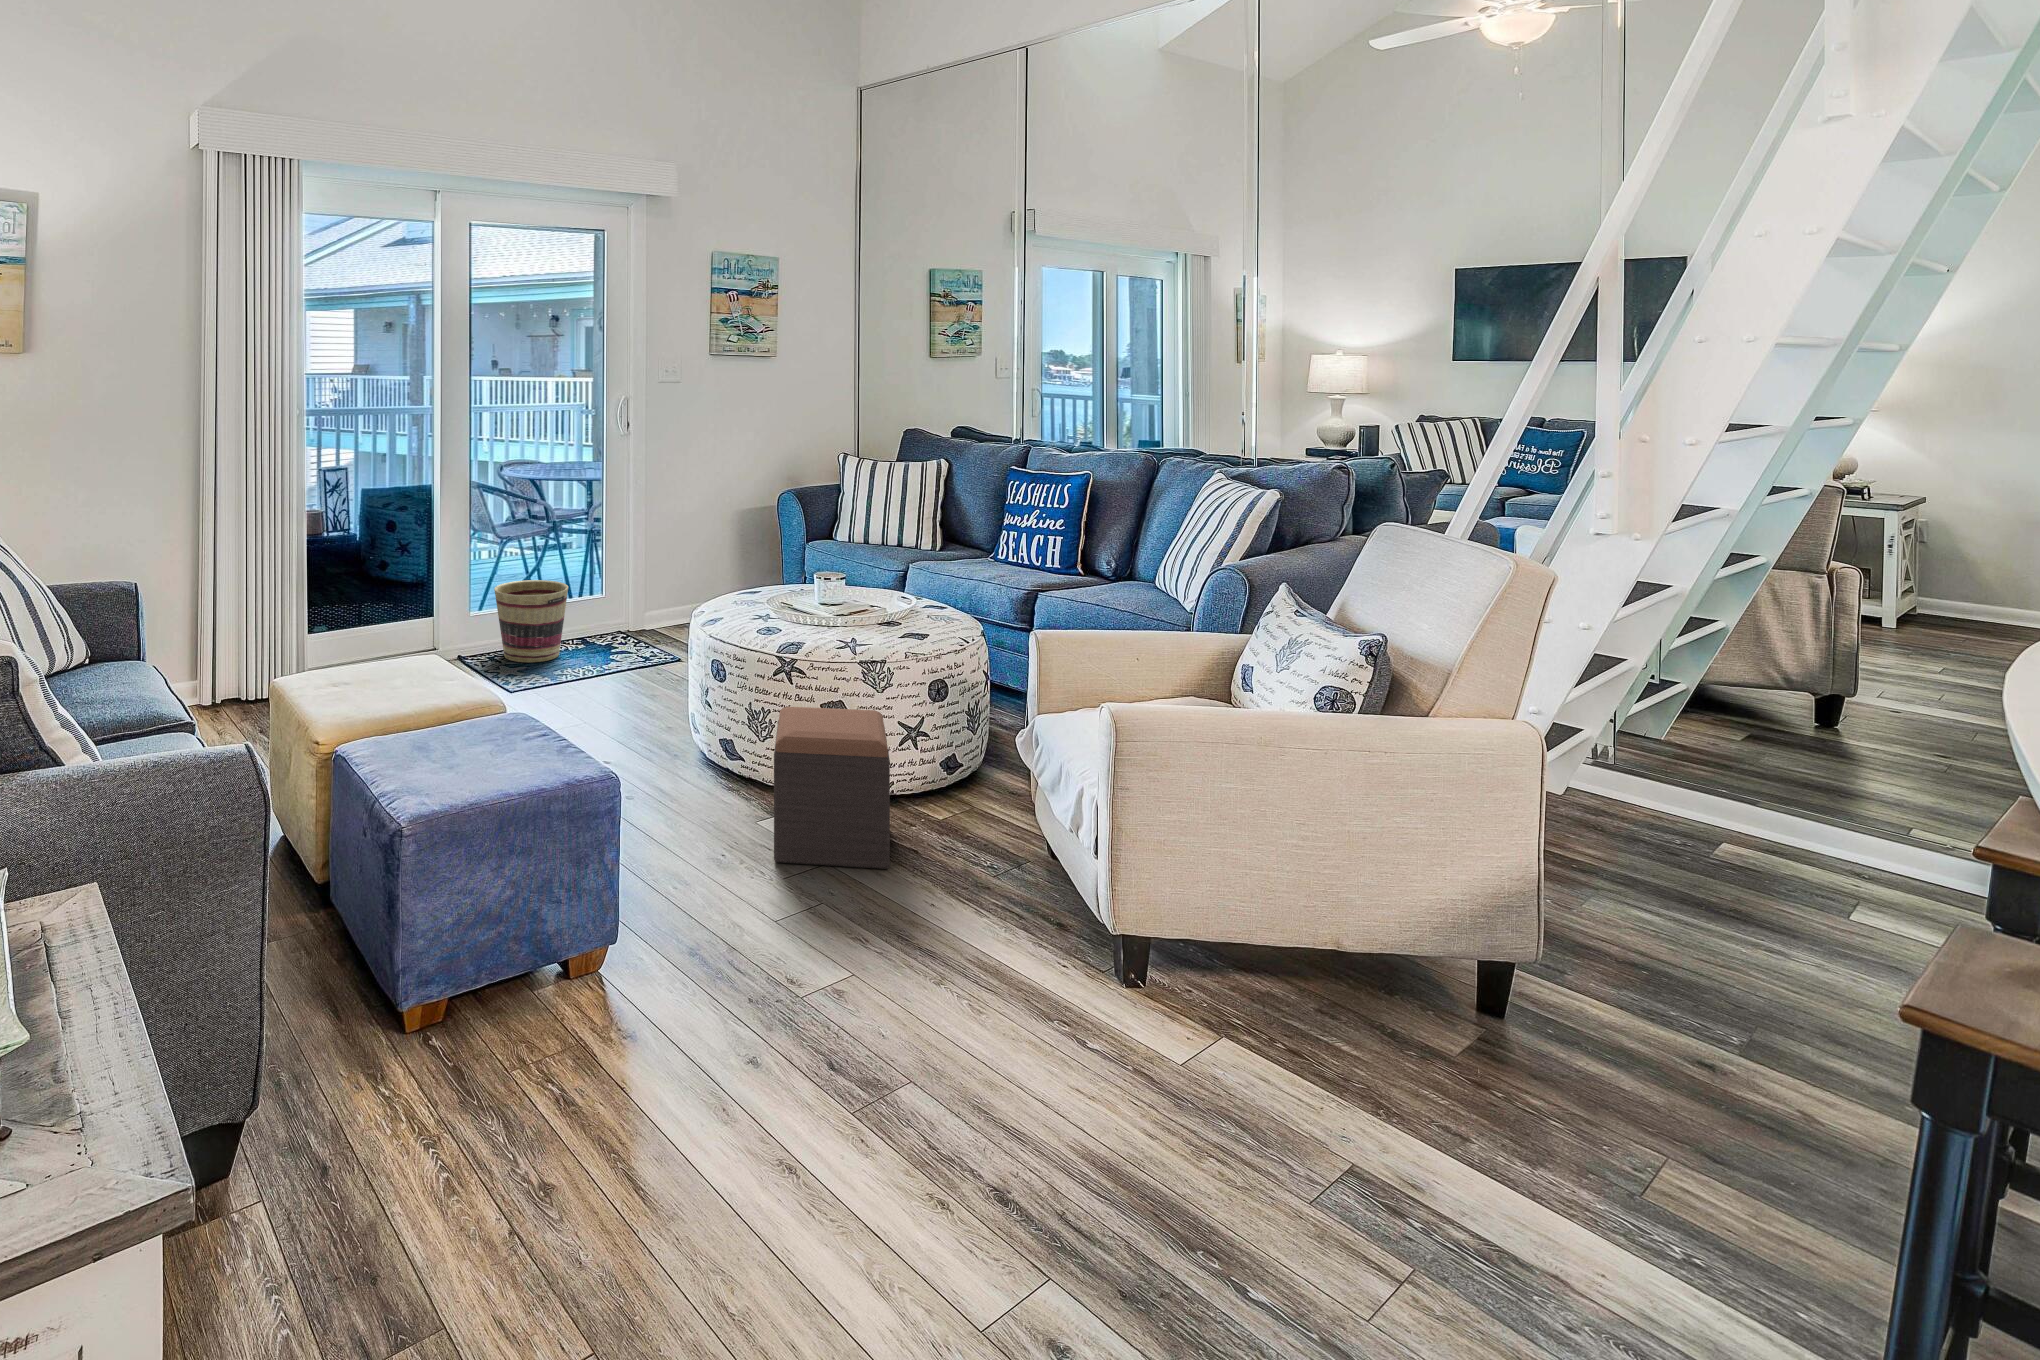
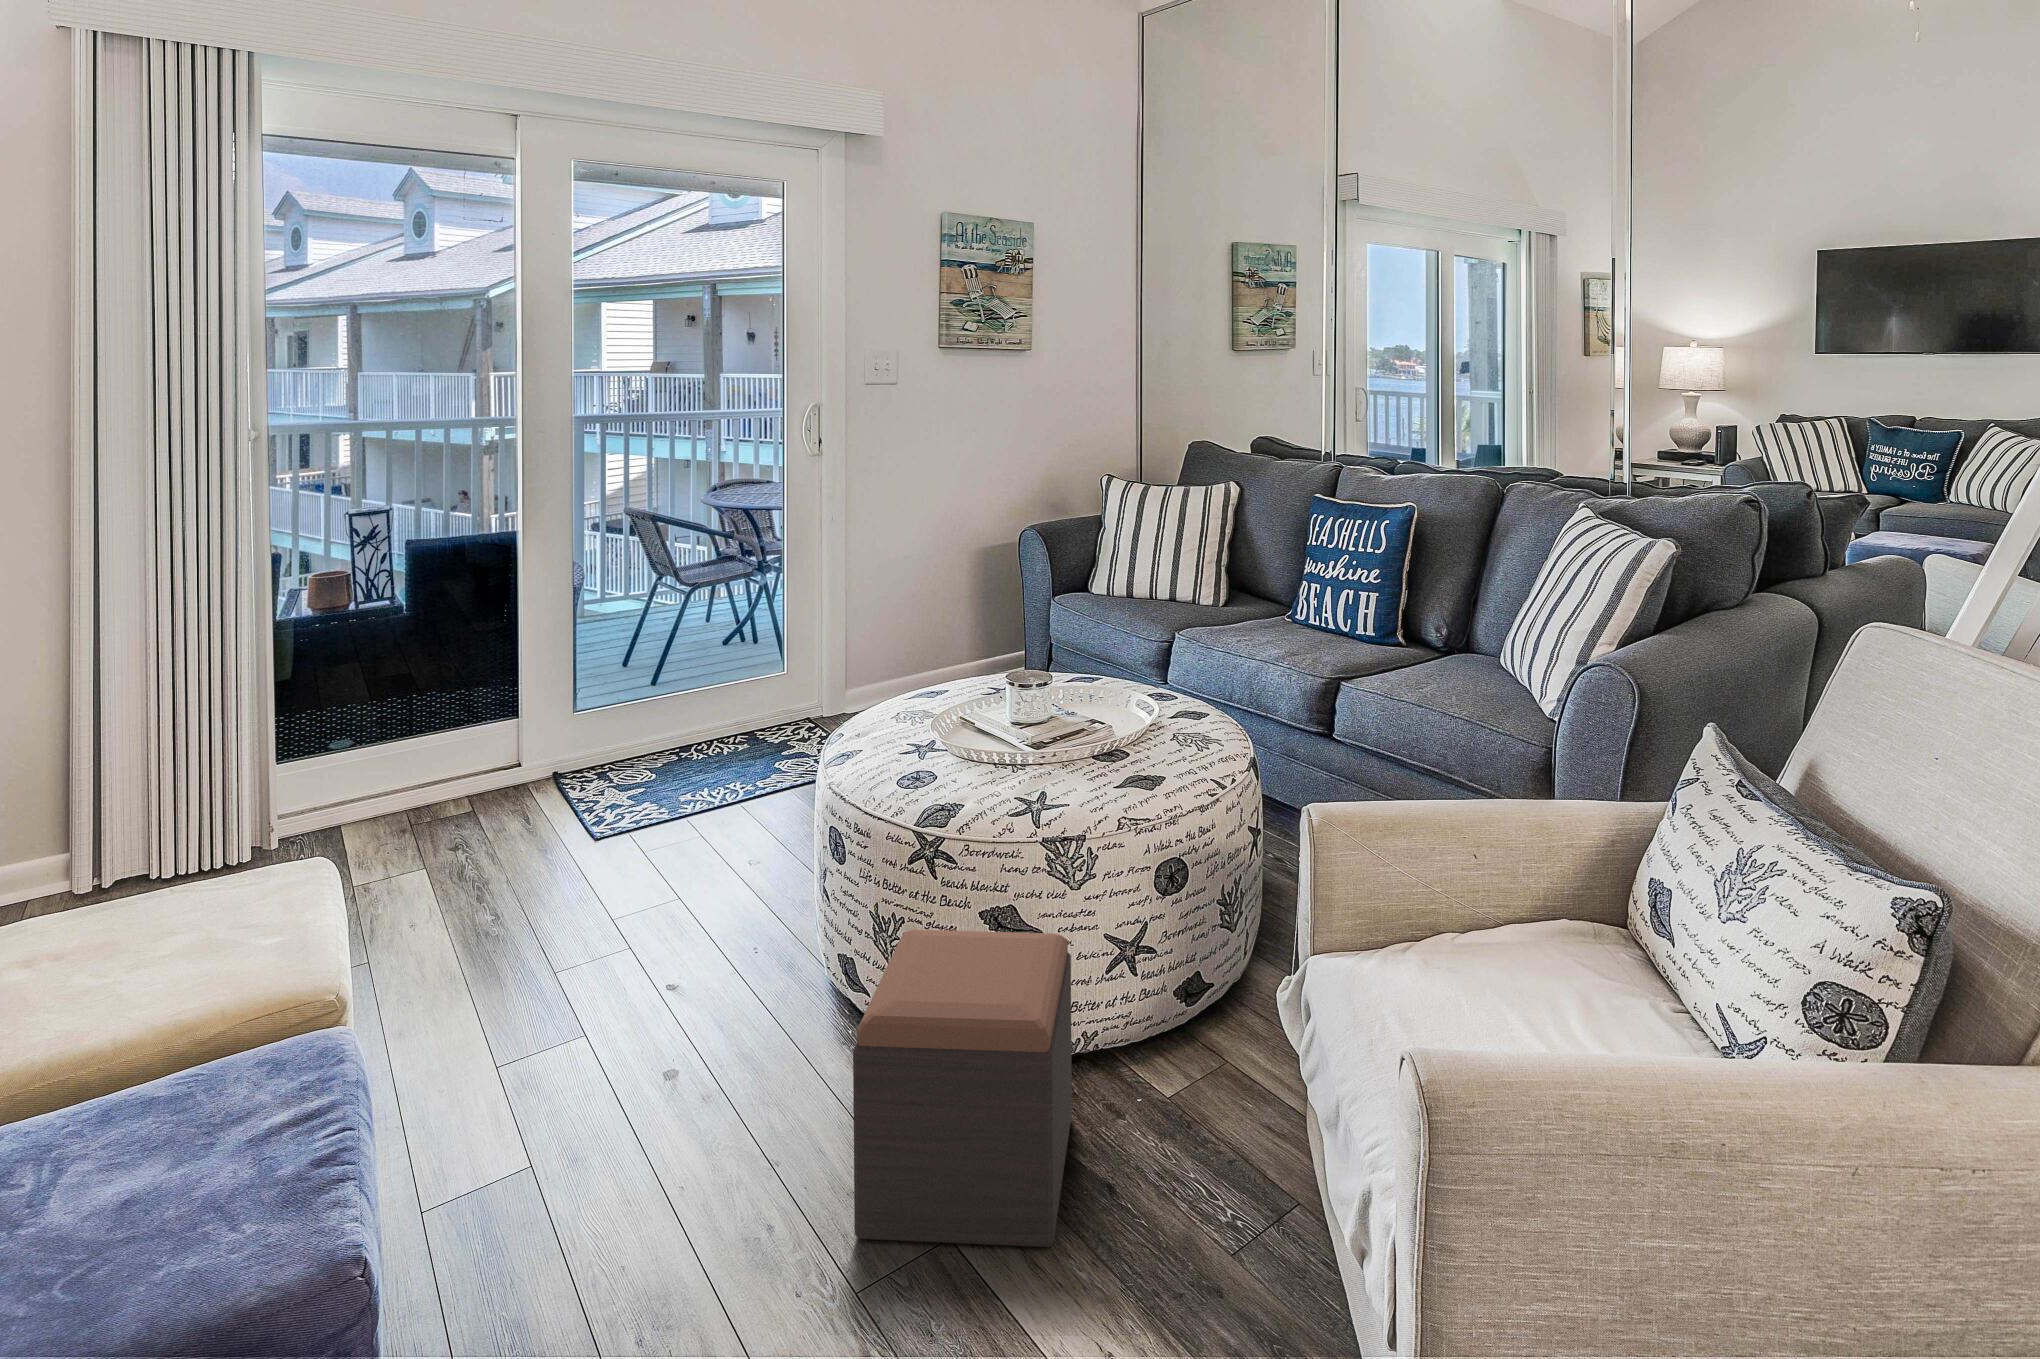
basket: present [494,580,568,663] -> none [613,657,721,778]

